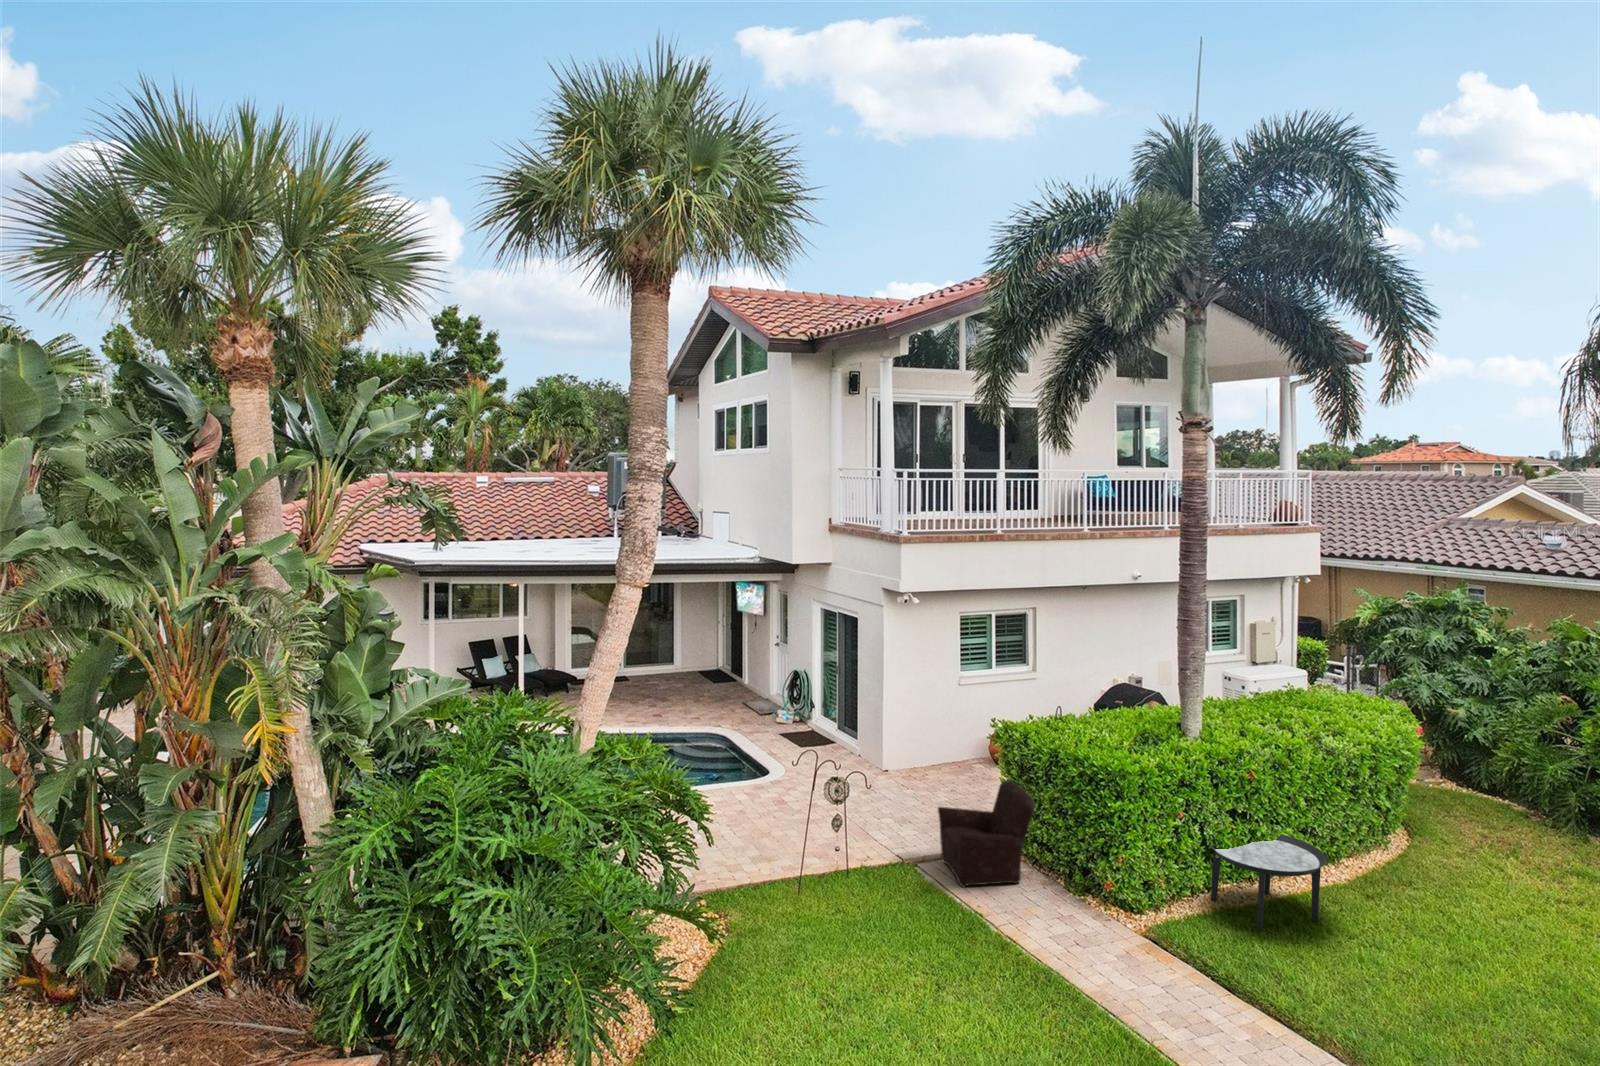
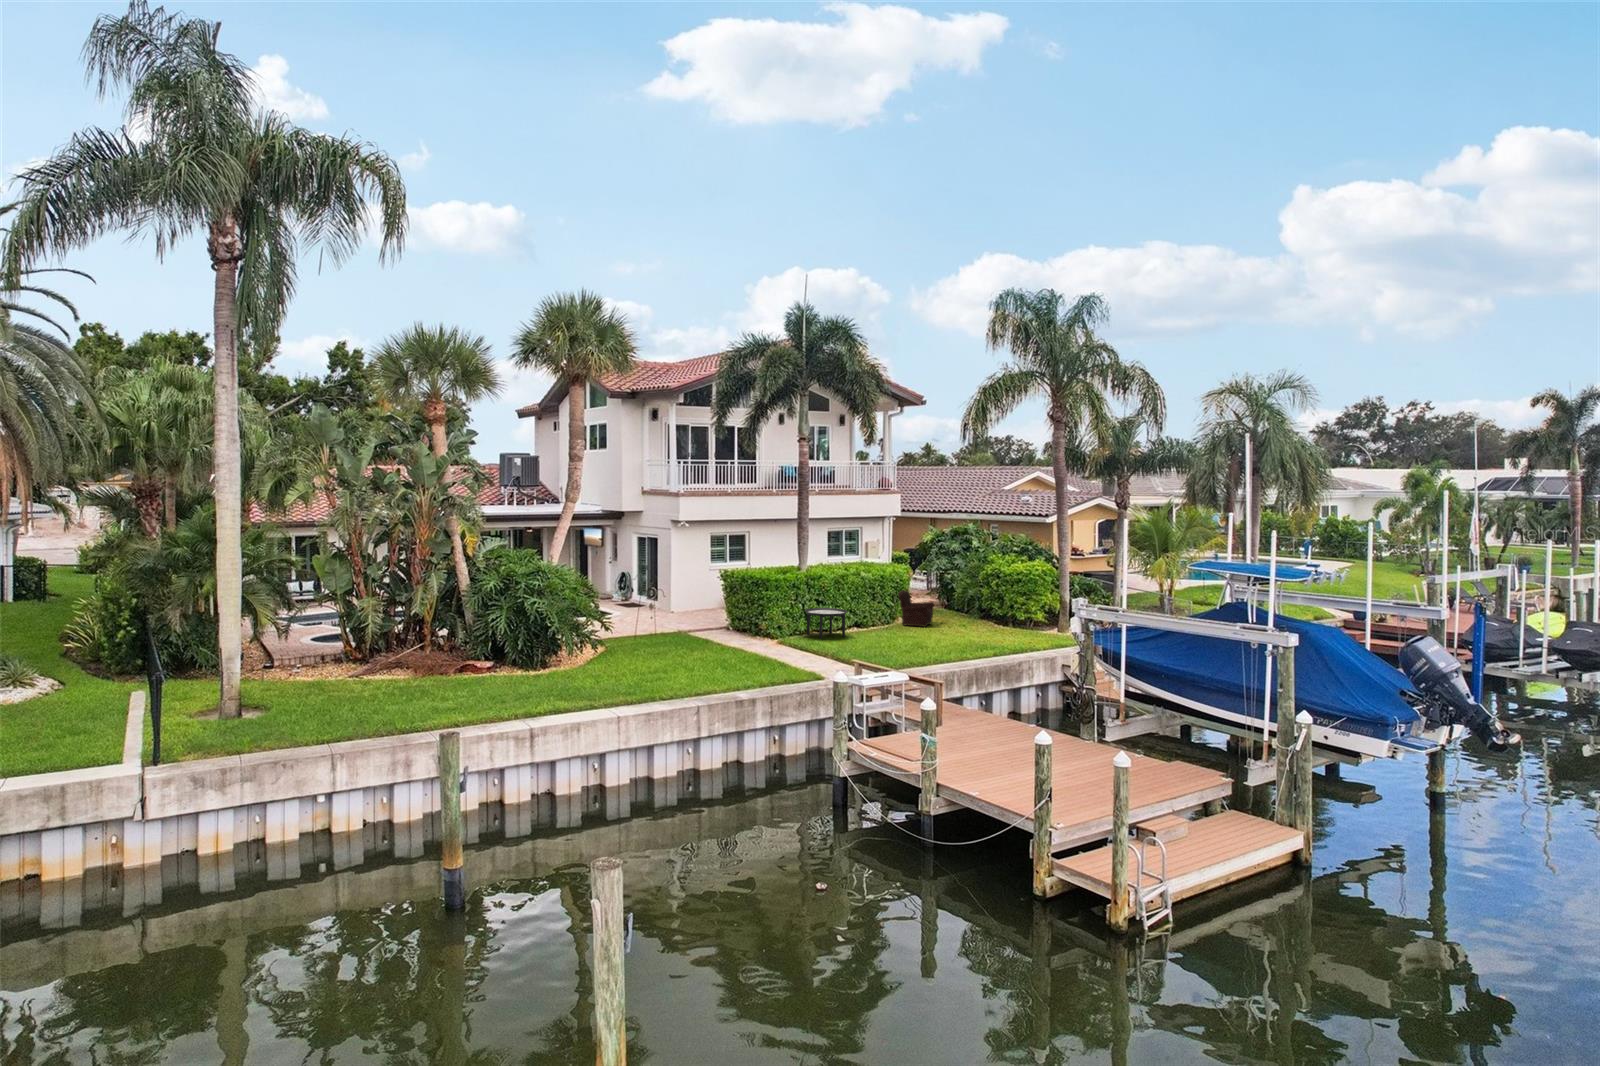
armchair: present [938,780,1034,887] -> present [898,590,934,627]

